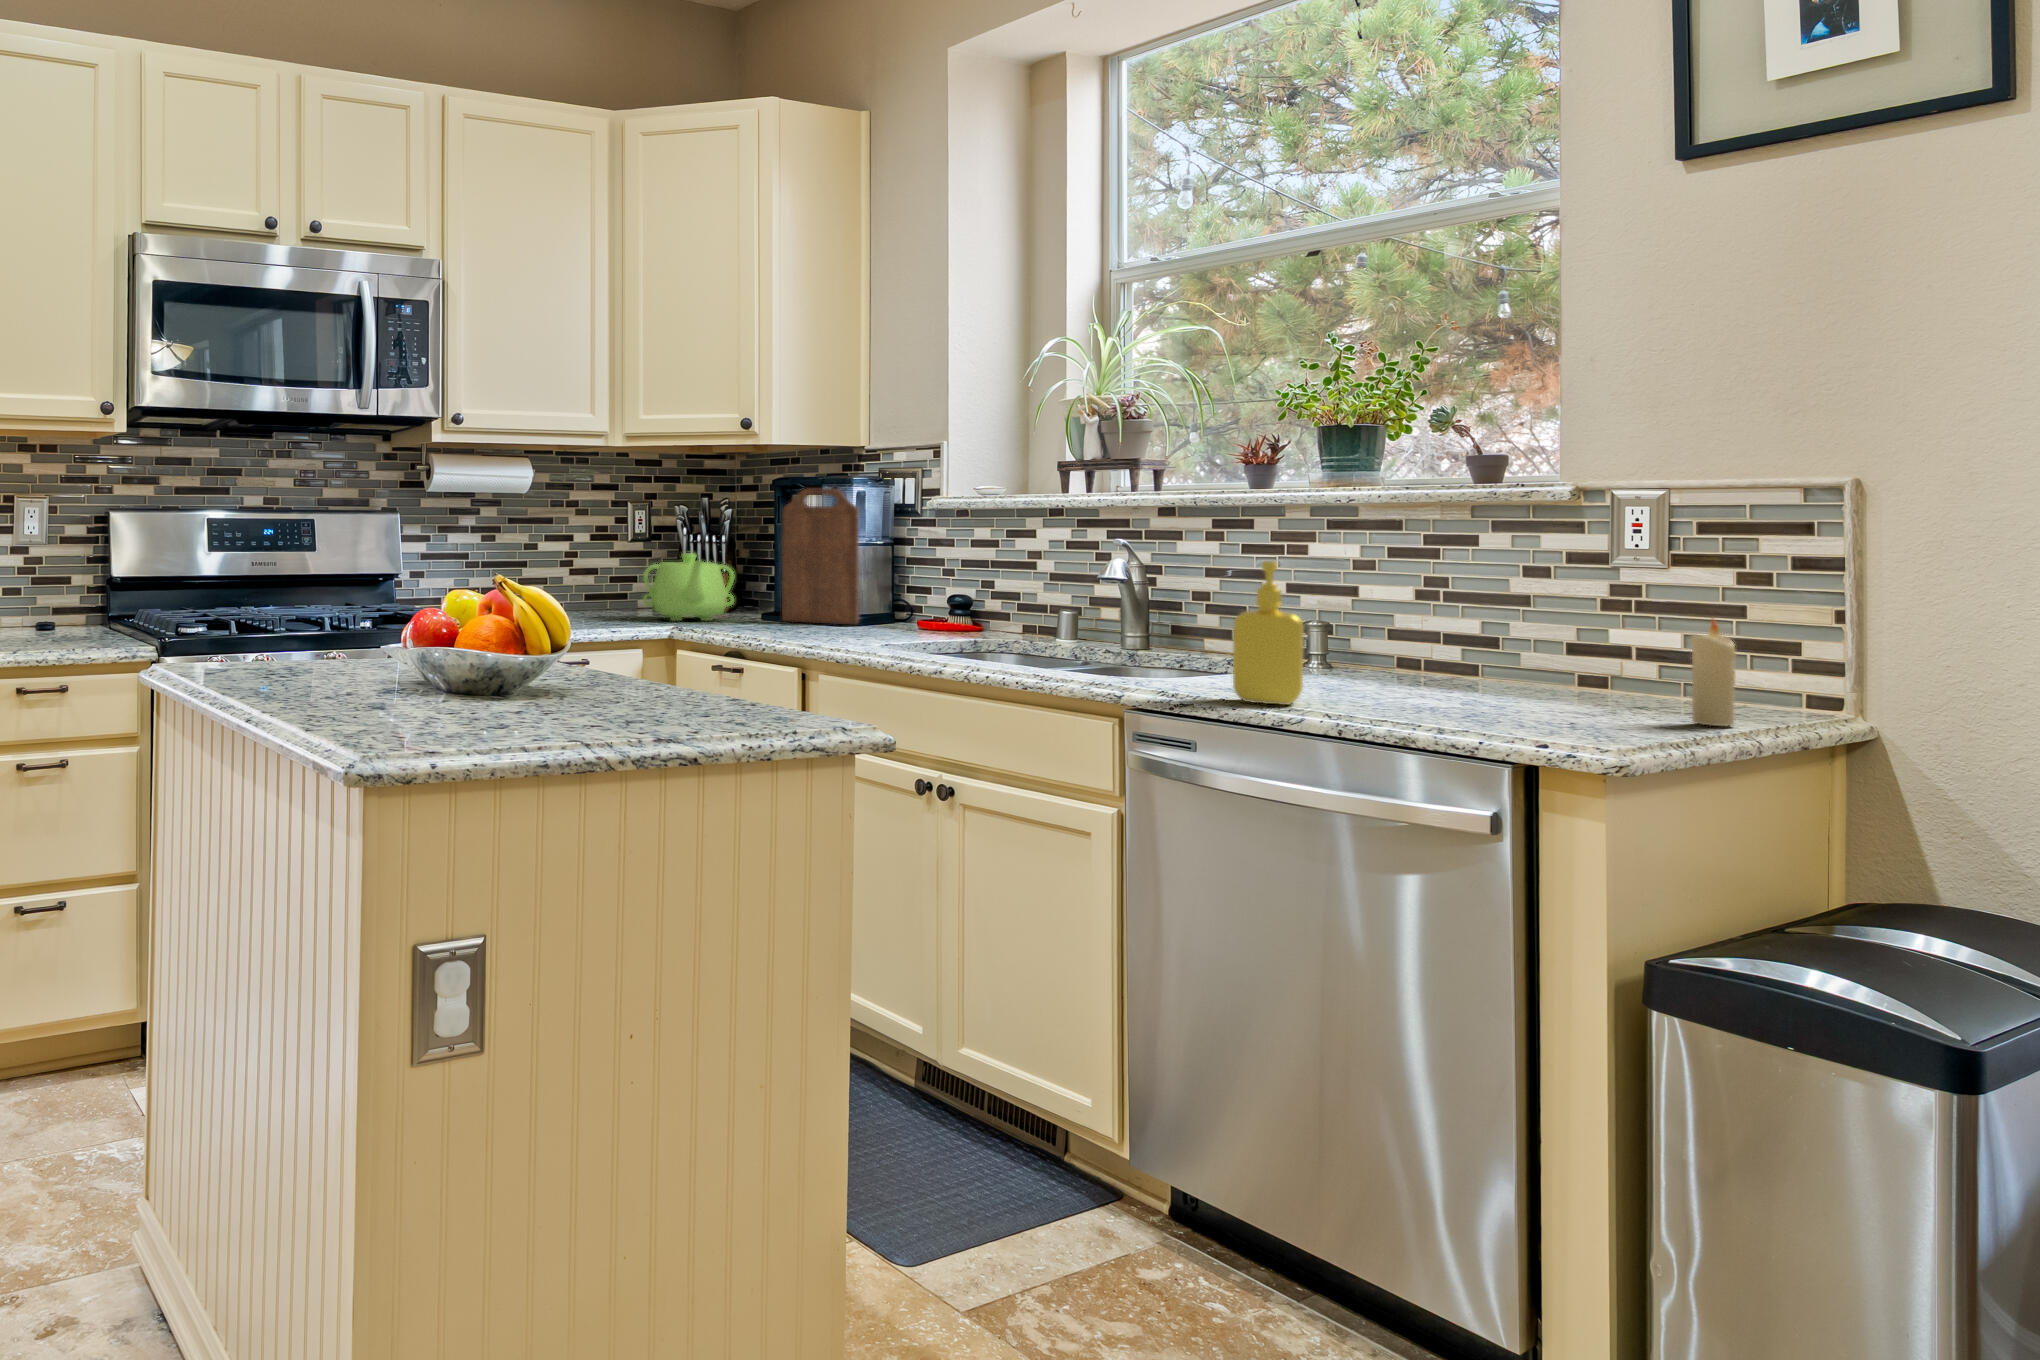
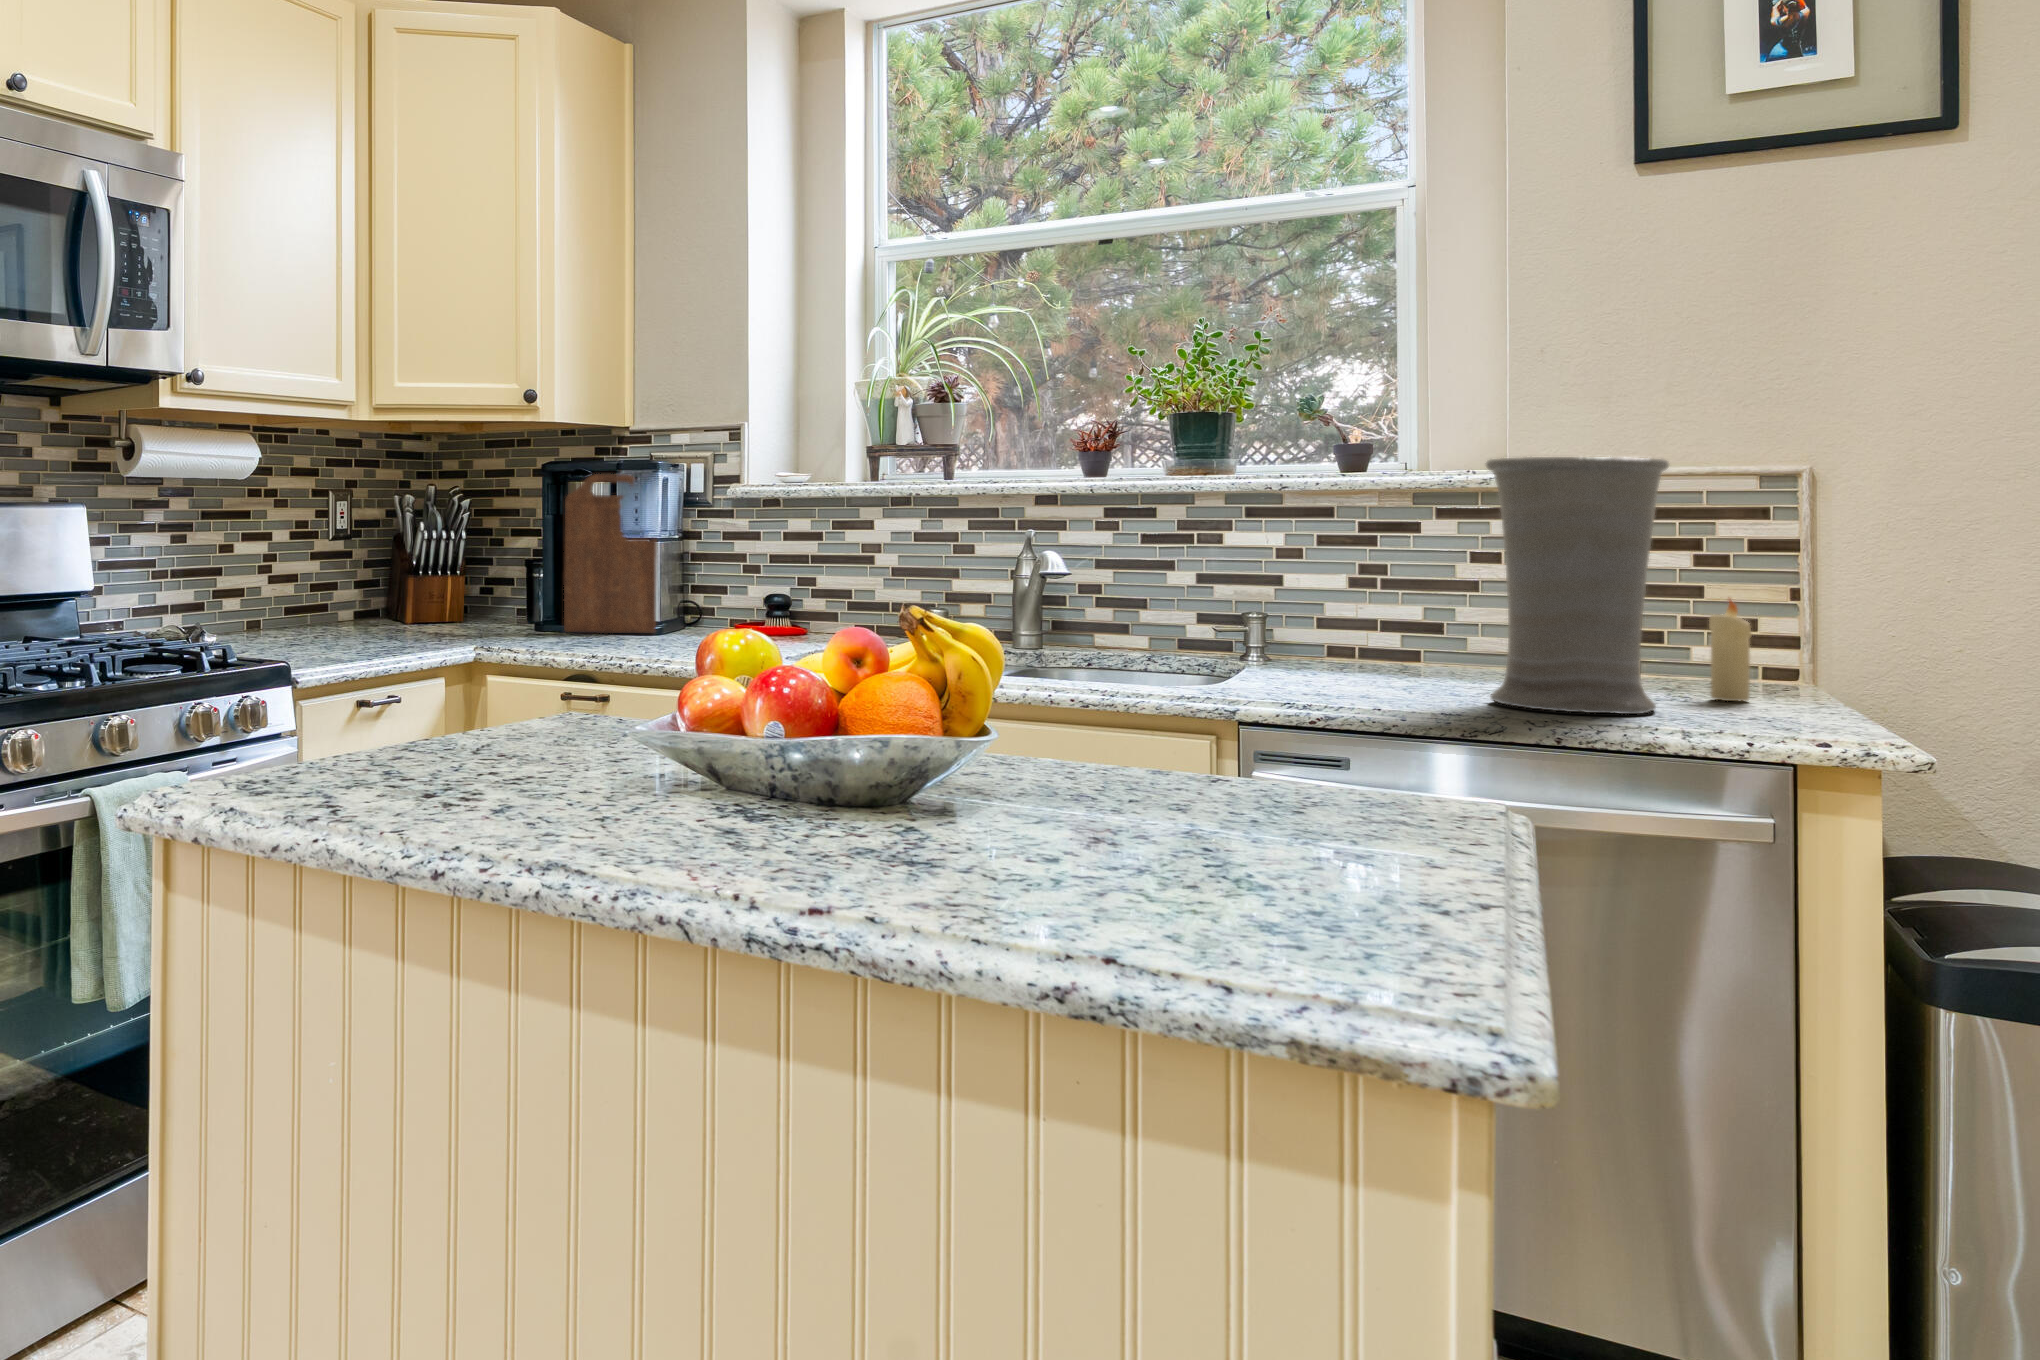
vase: none [1399,473,1583,728] -> present [1486,457,1669,714]
teapot: present [643,553,734,621] -> none [398,553,502,636]
soap dispenser: present [1233,561,1304,705] -> none [1309,550,1390,702]

